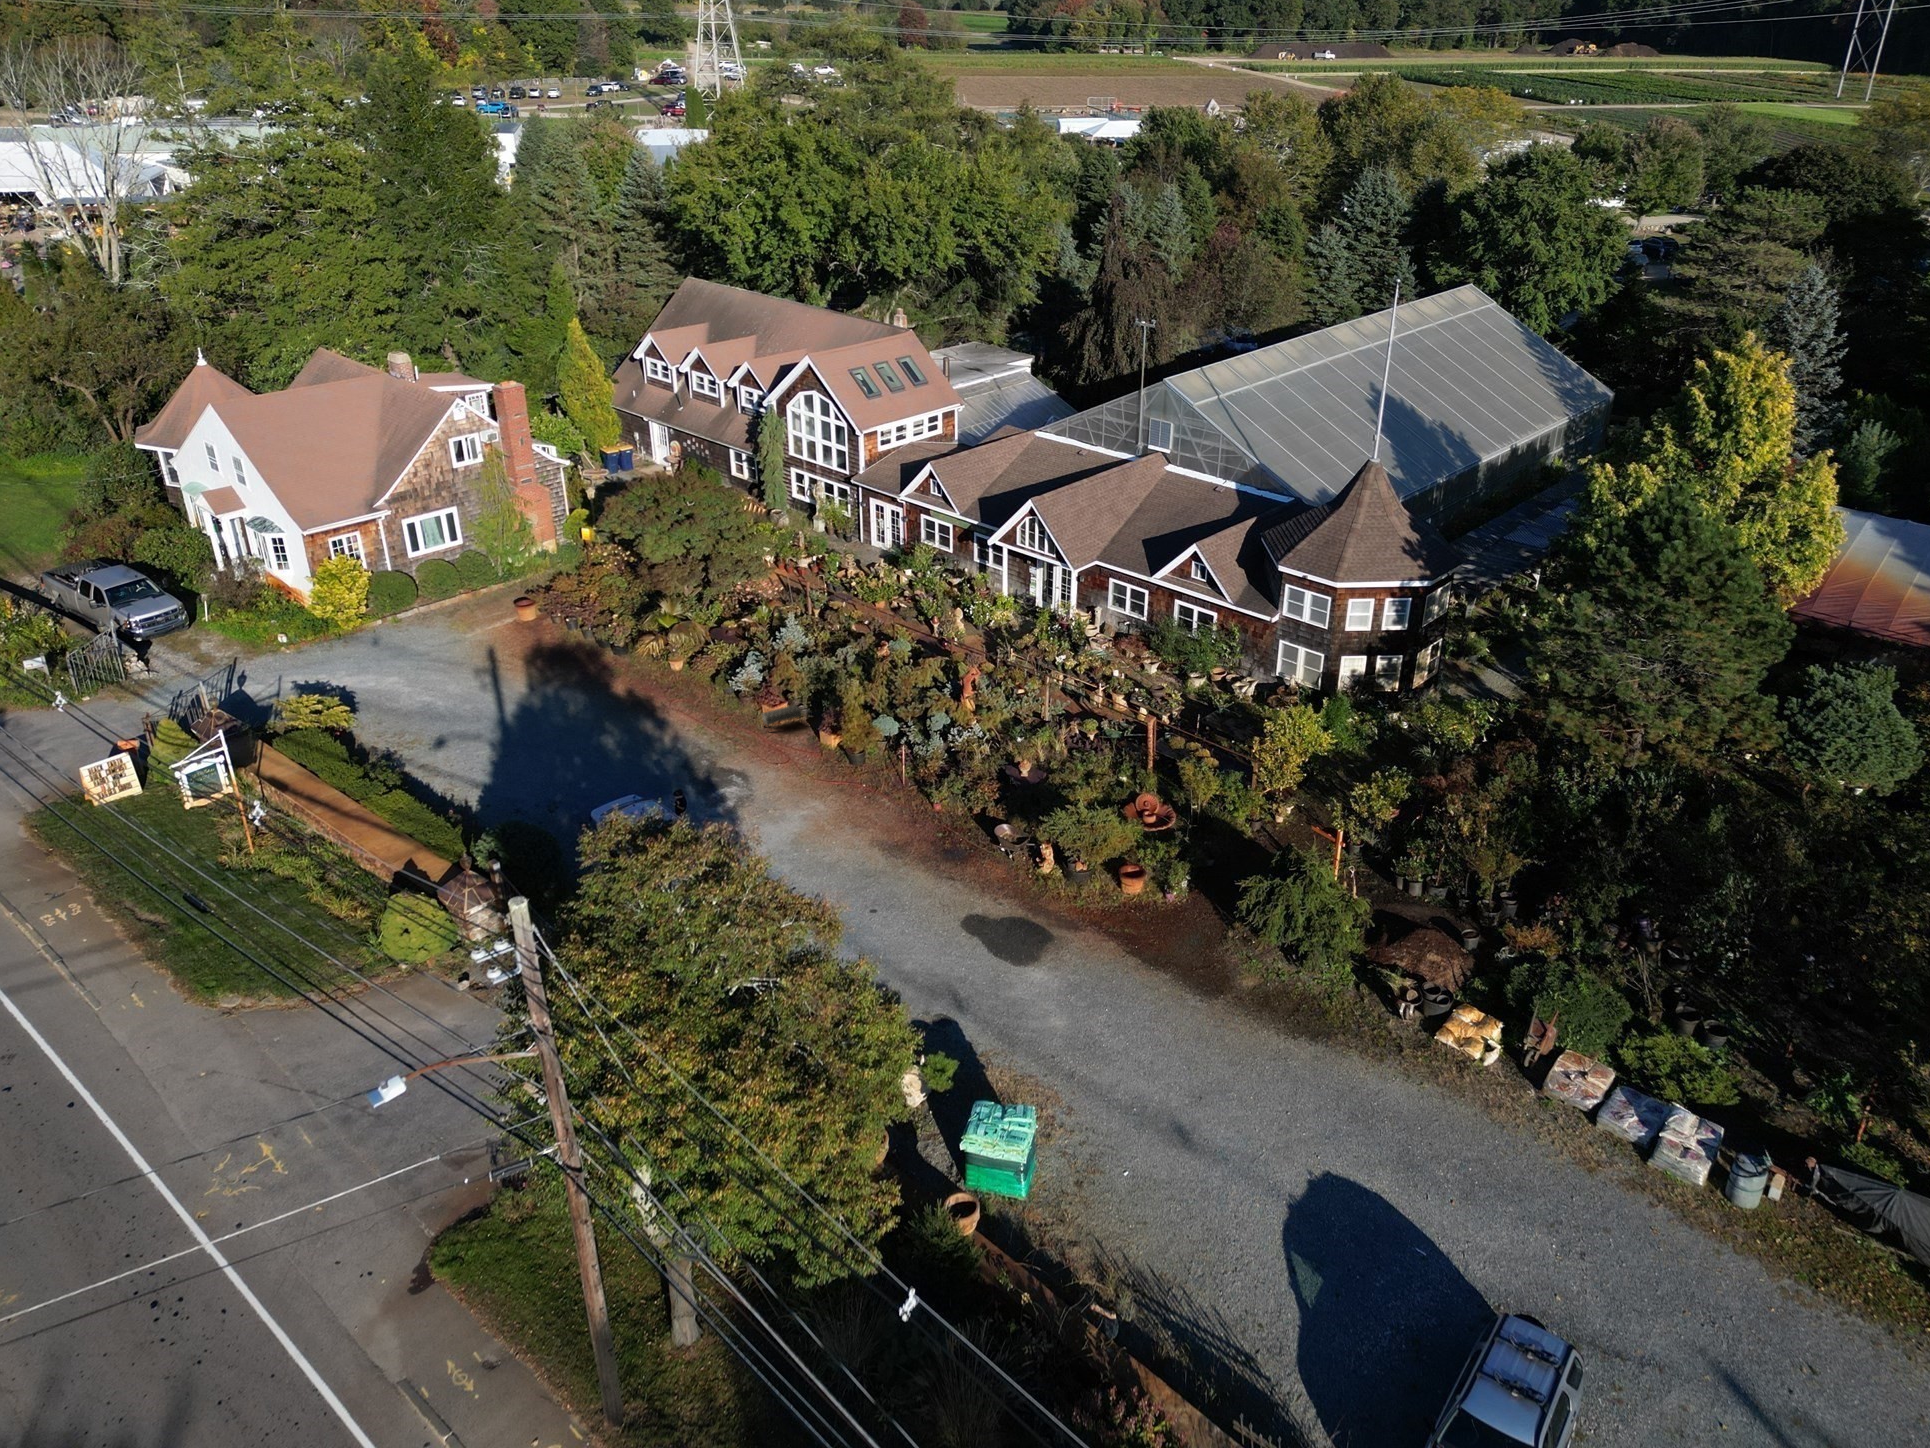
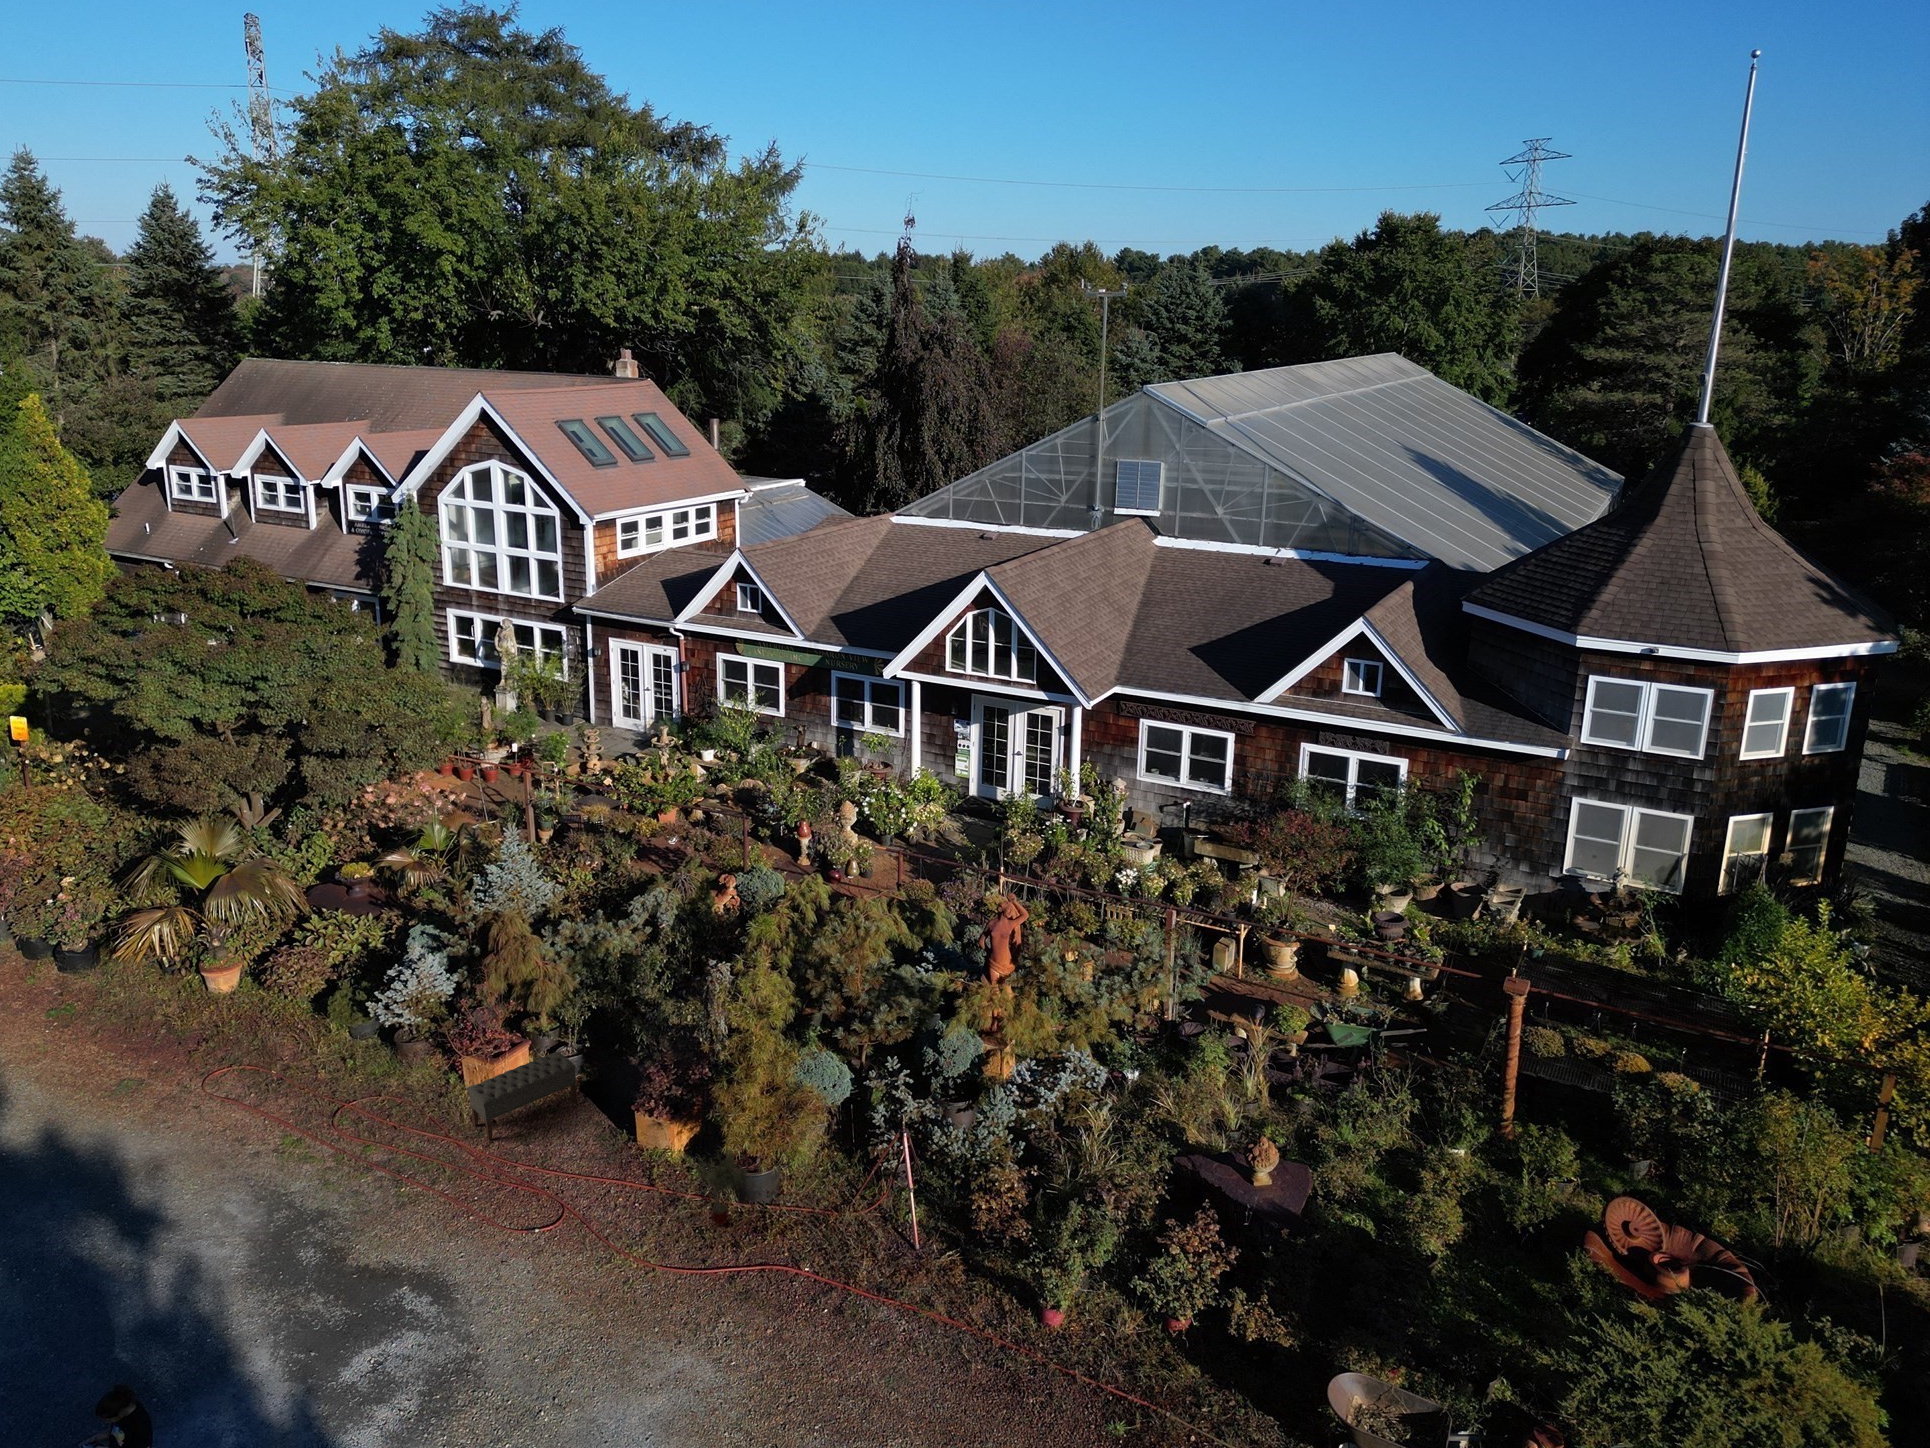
potted tree: none [830,739,847,765] -> present [696,1149,747,1226]

